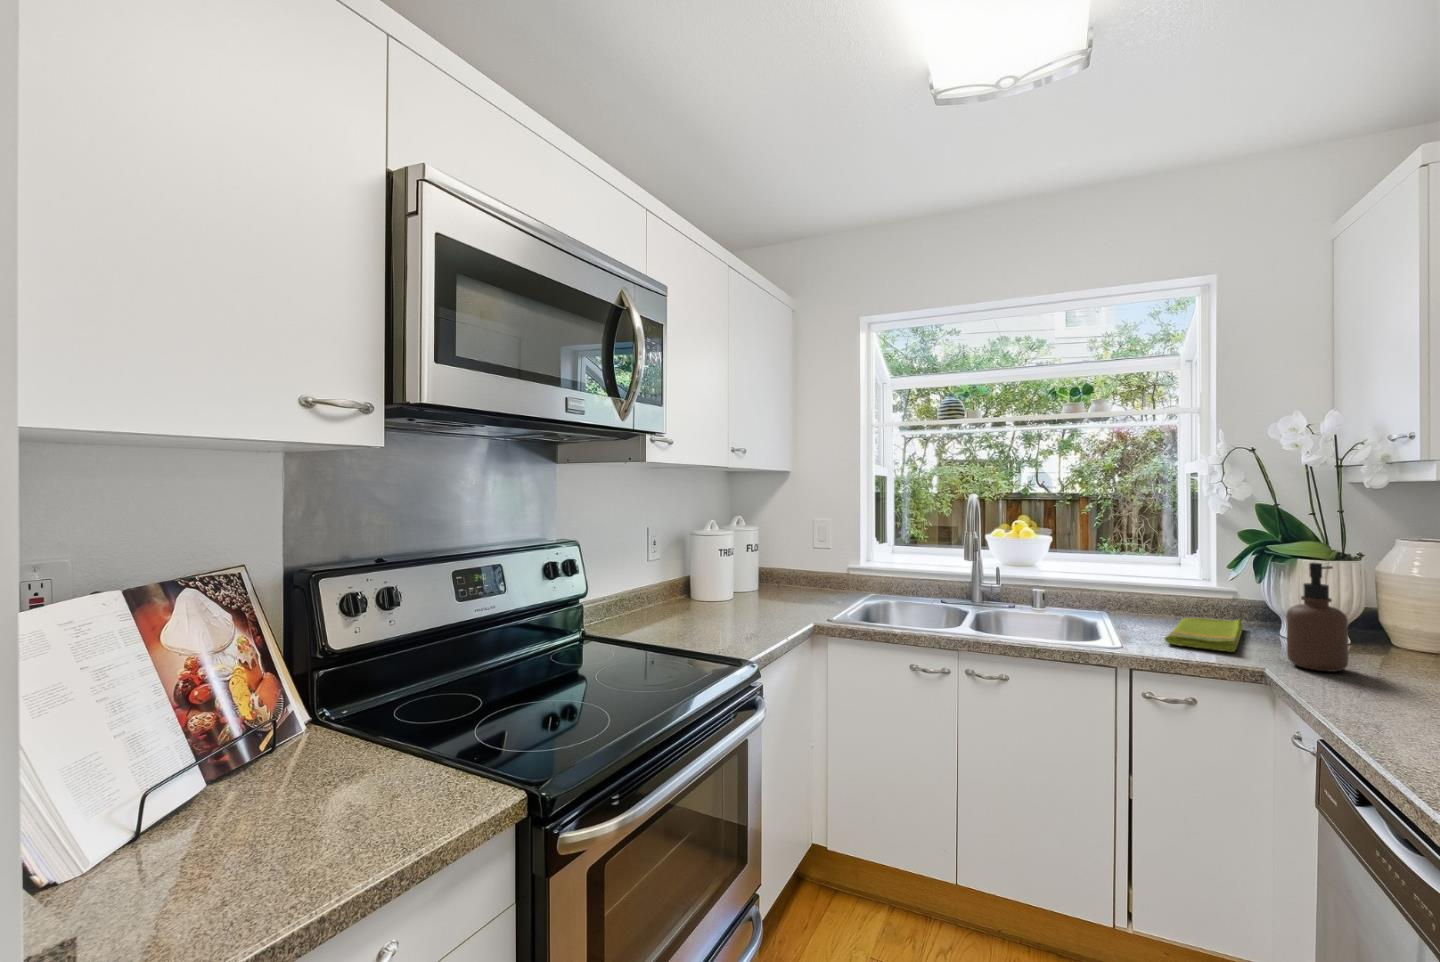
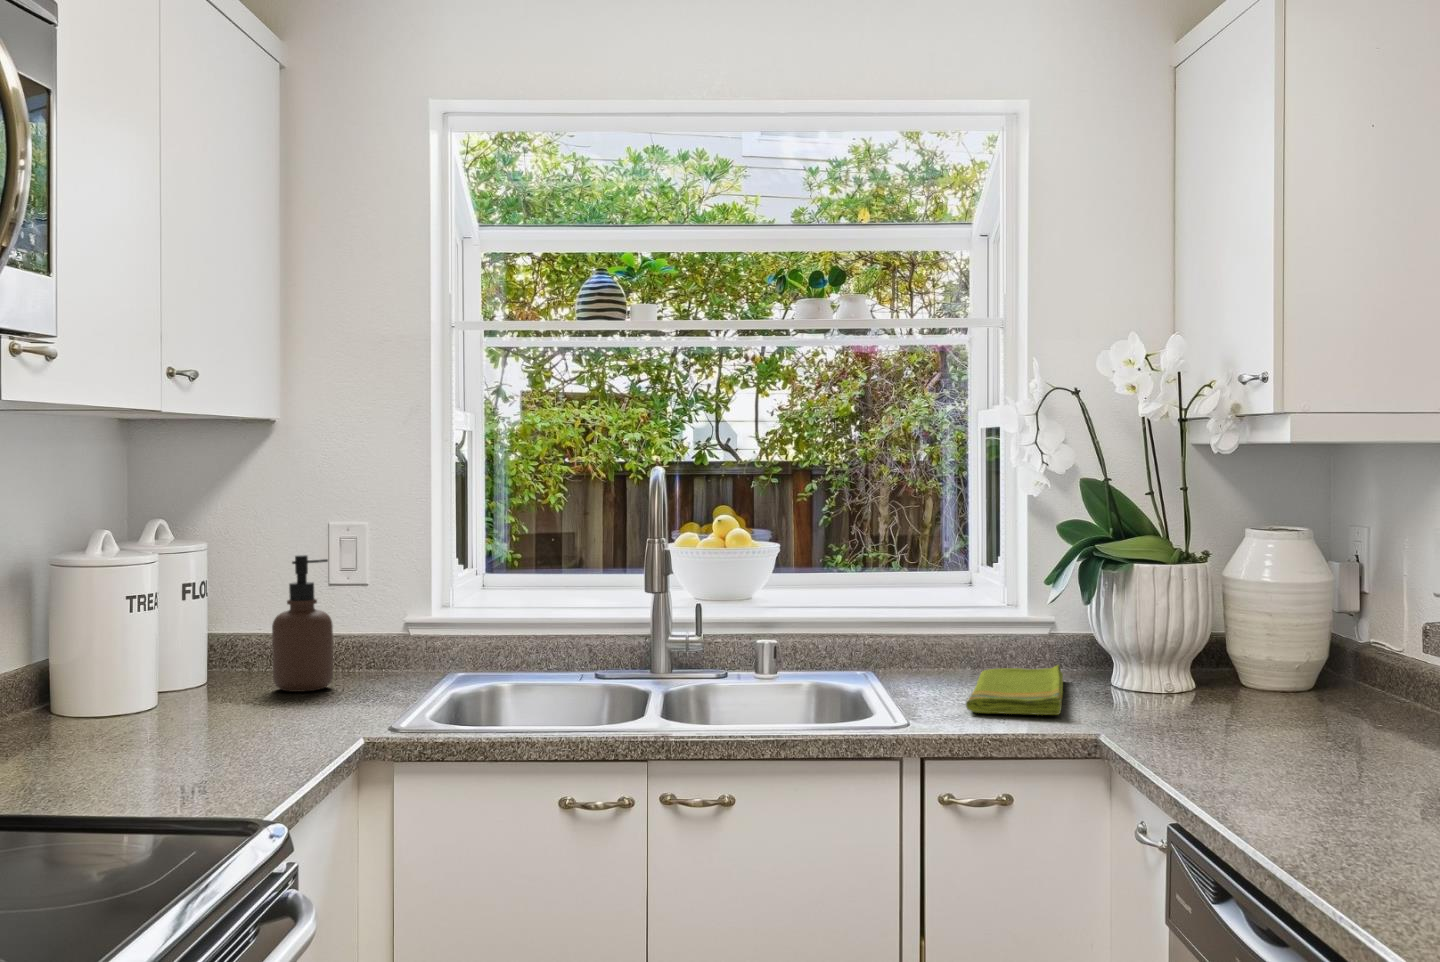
soap dispenser: present [1286,563,1348,672] -> present [272,555,333,692]

